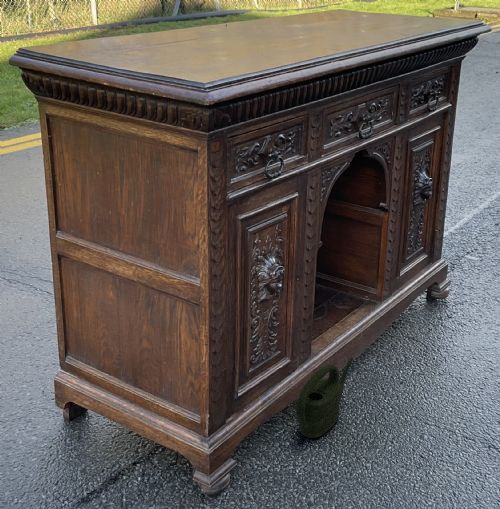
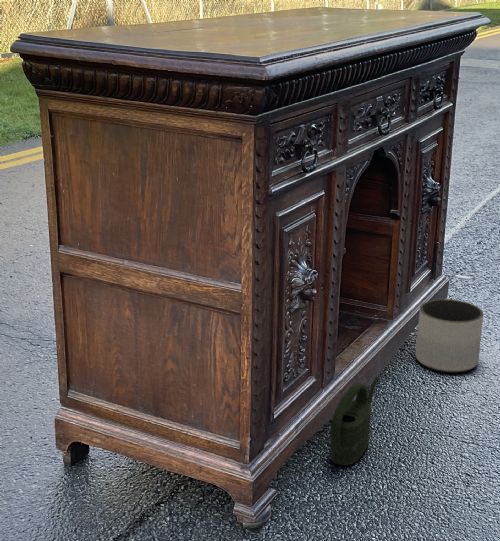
planter: none [404,285,467,353] -> present [415,299,483,373]

